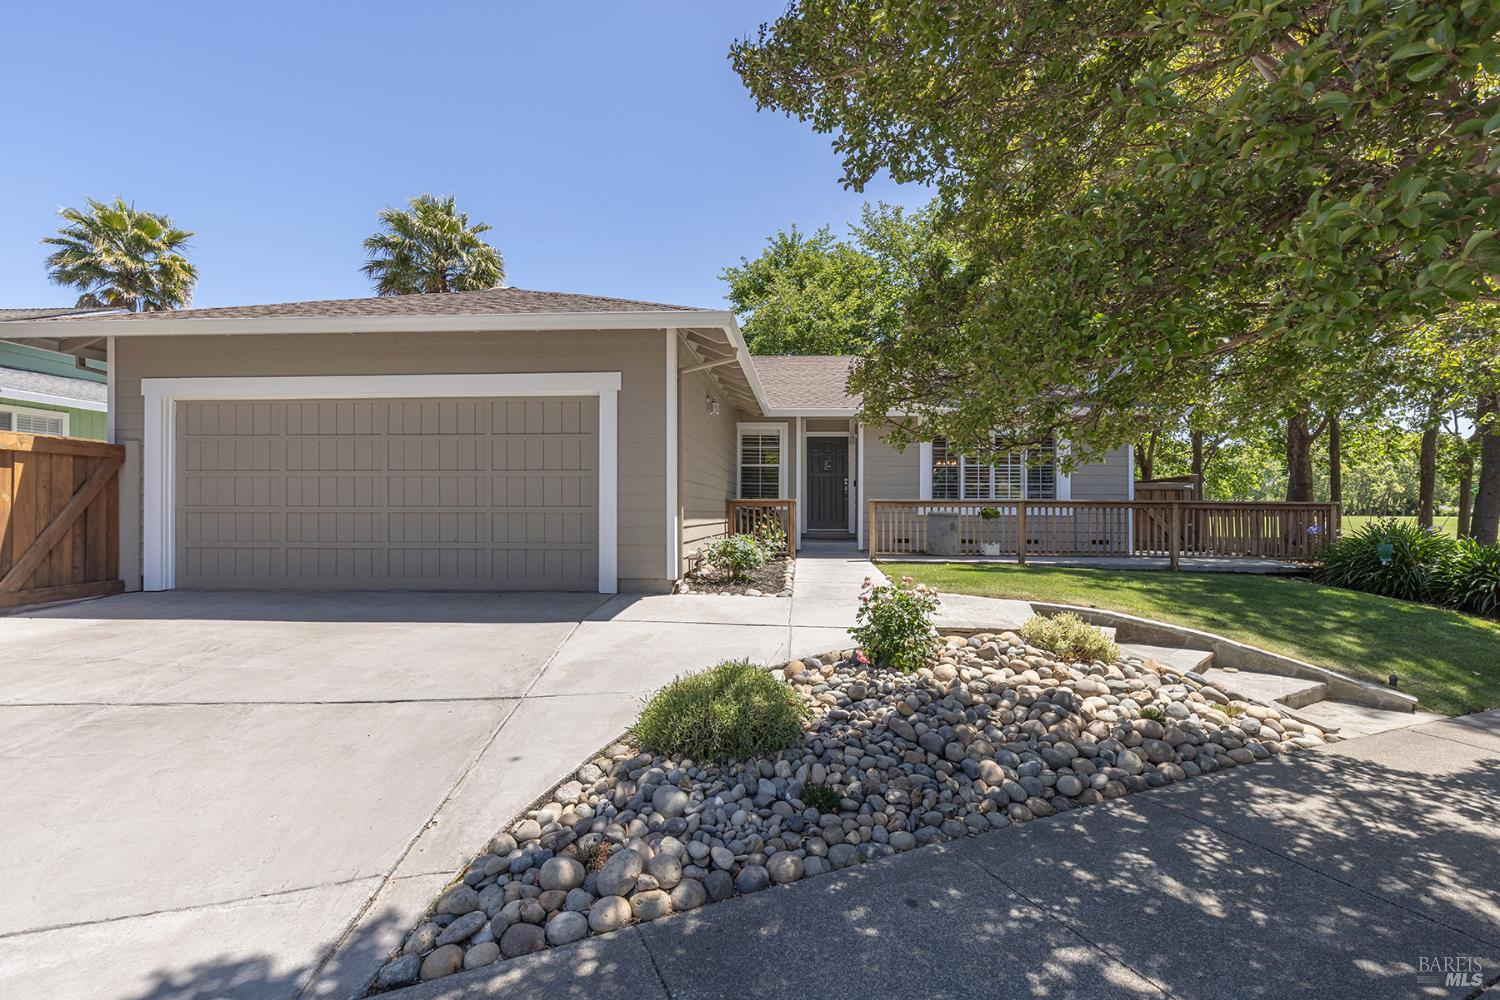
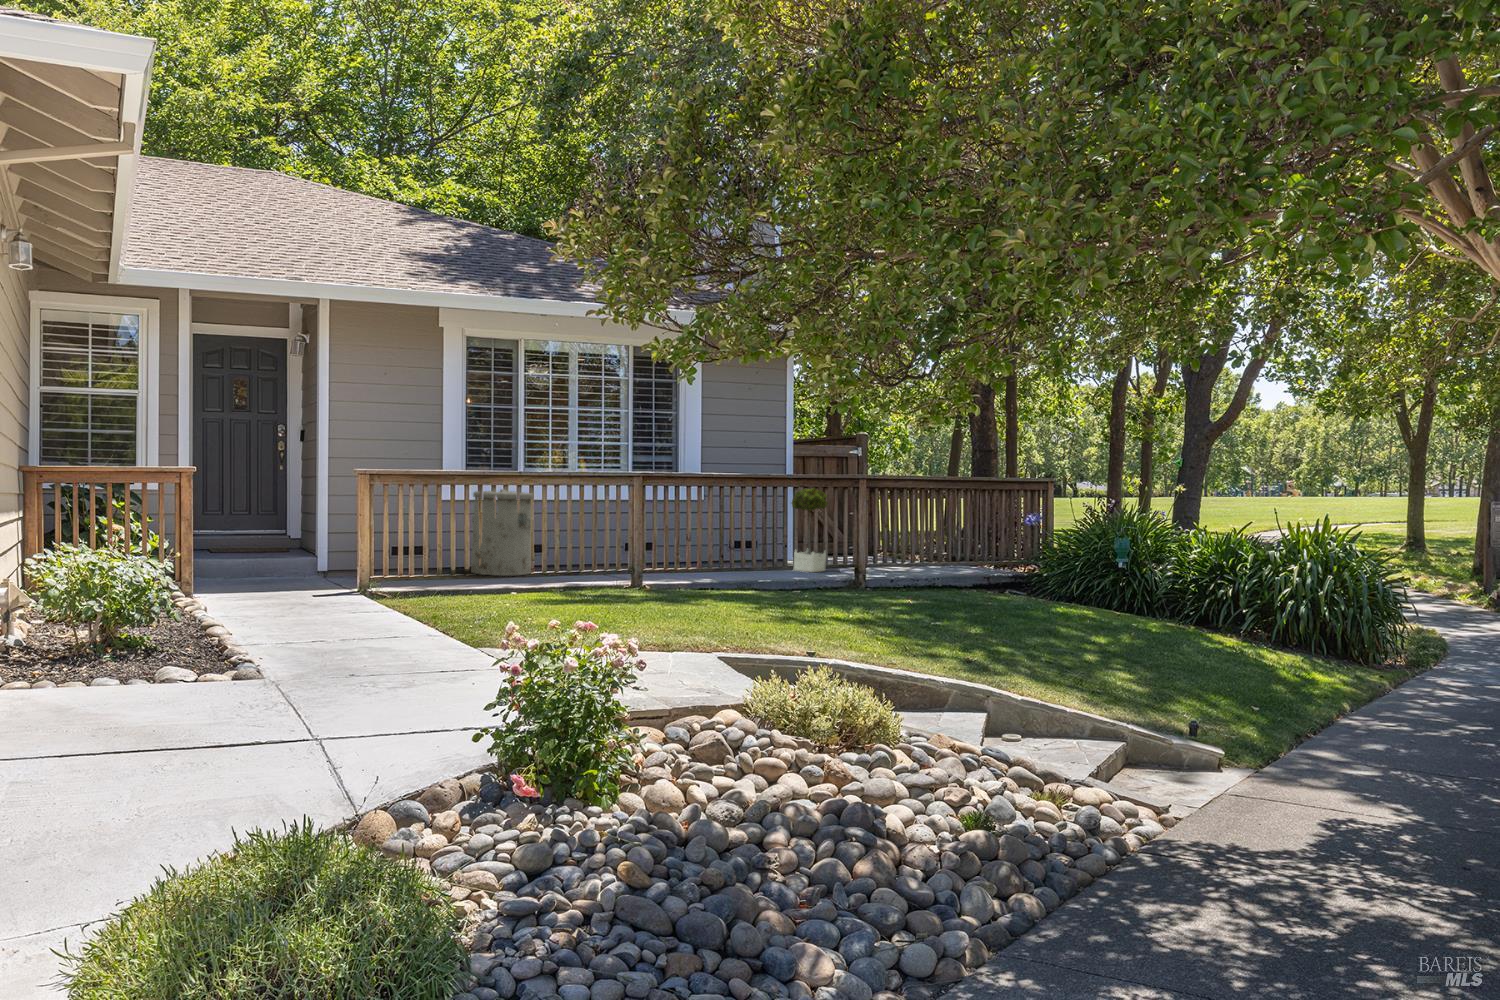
potted tree: present [978,508,1000,555] -> present [792,488,828,572]

